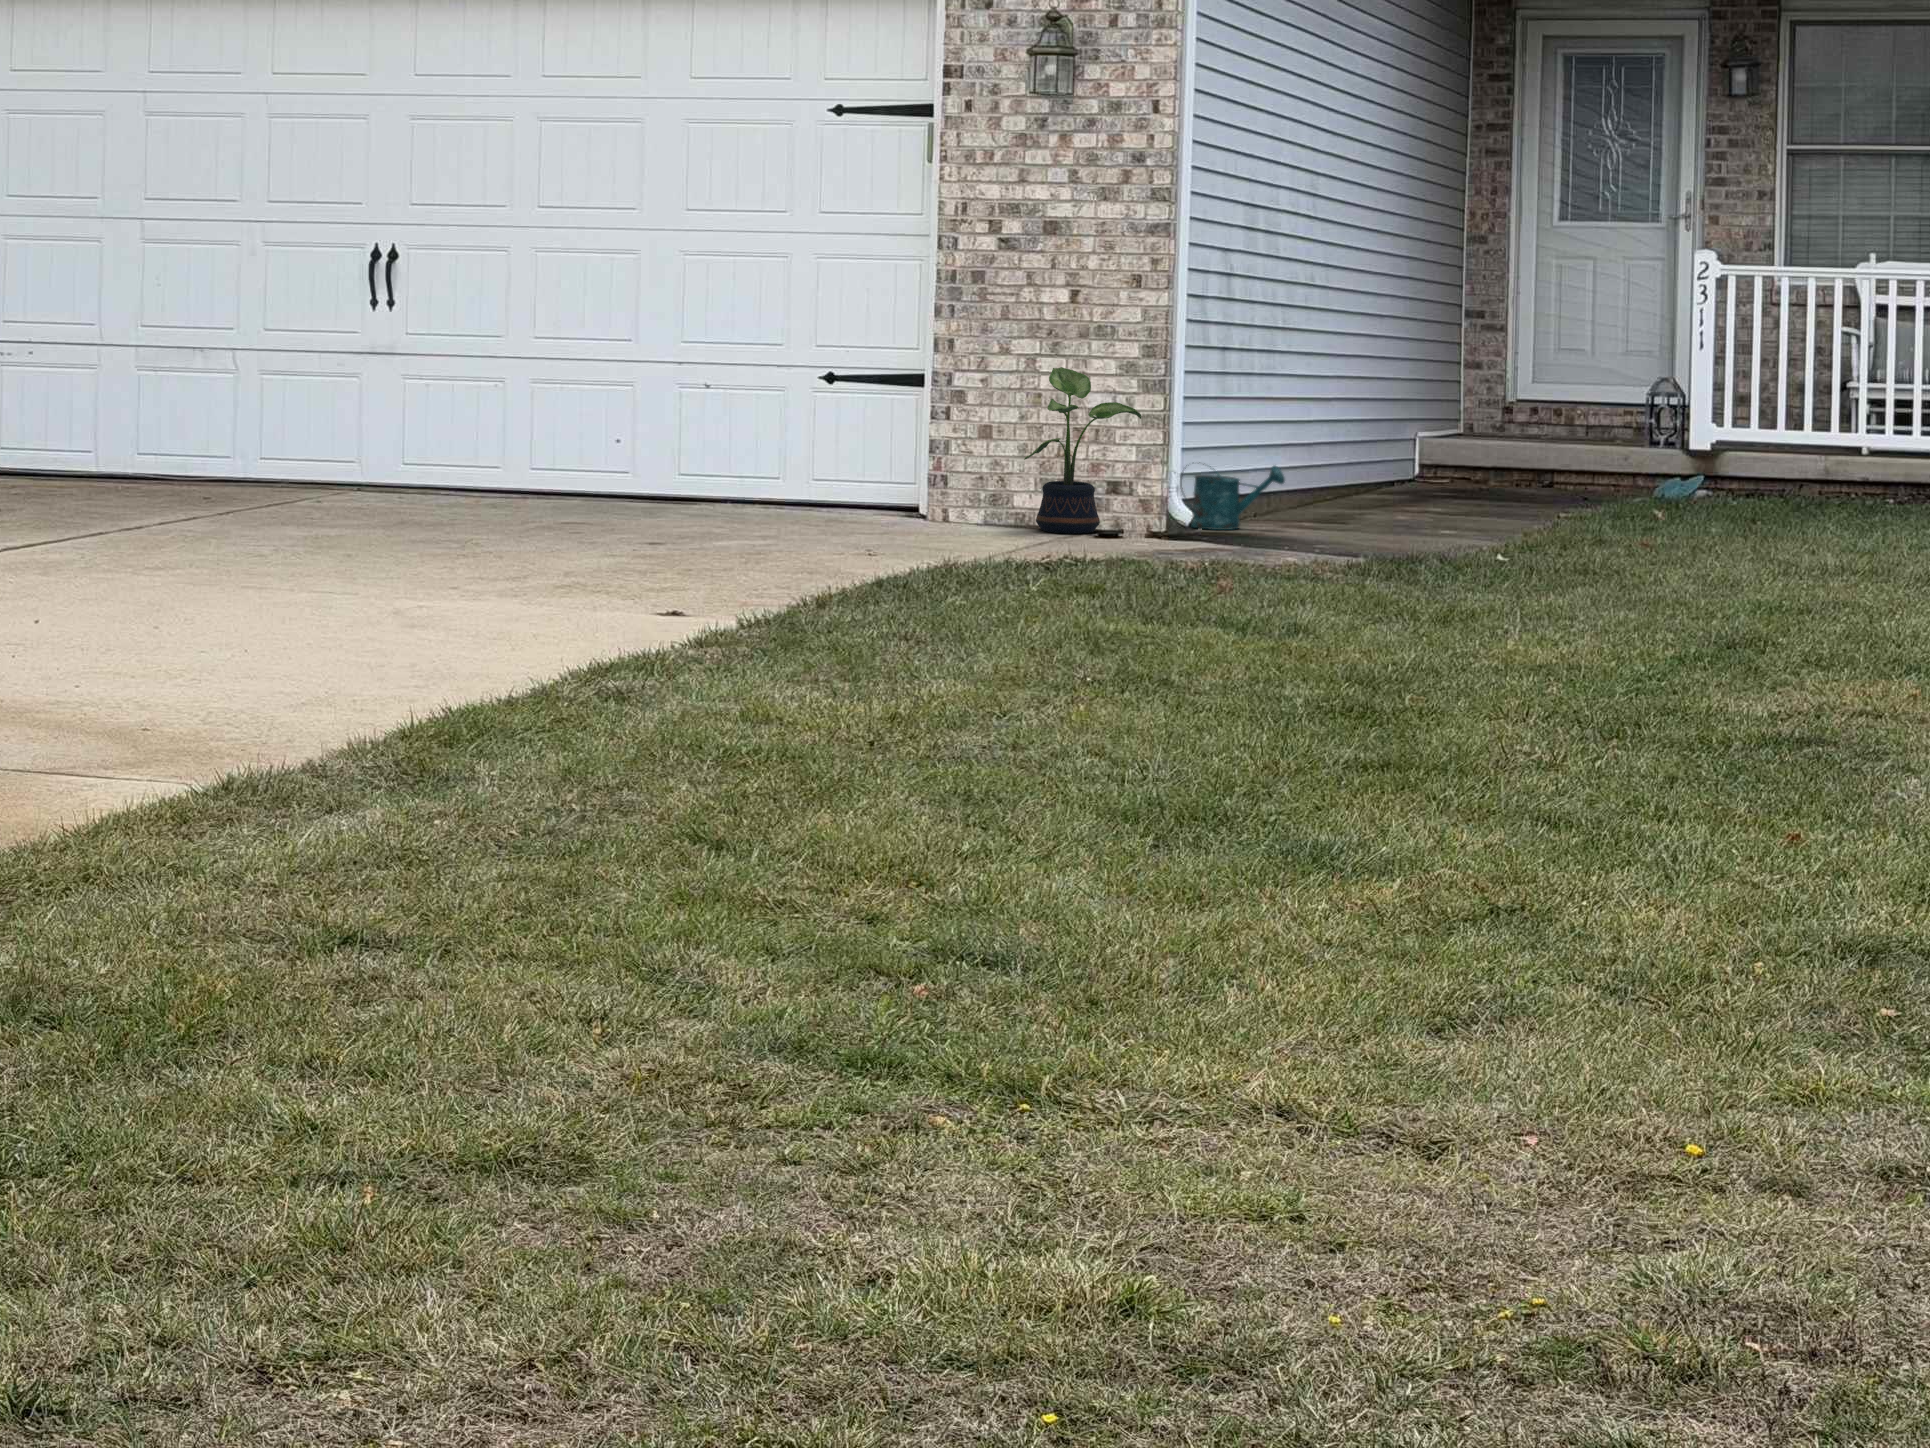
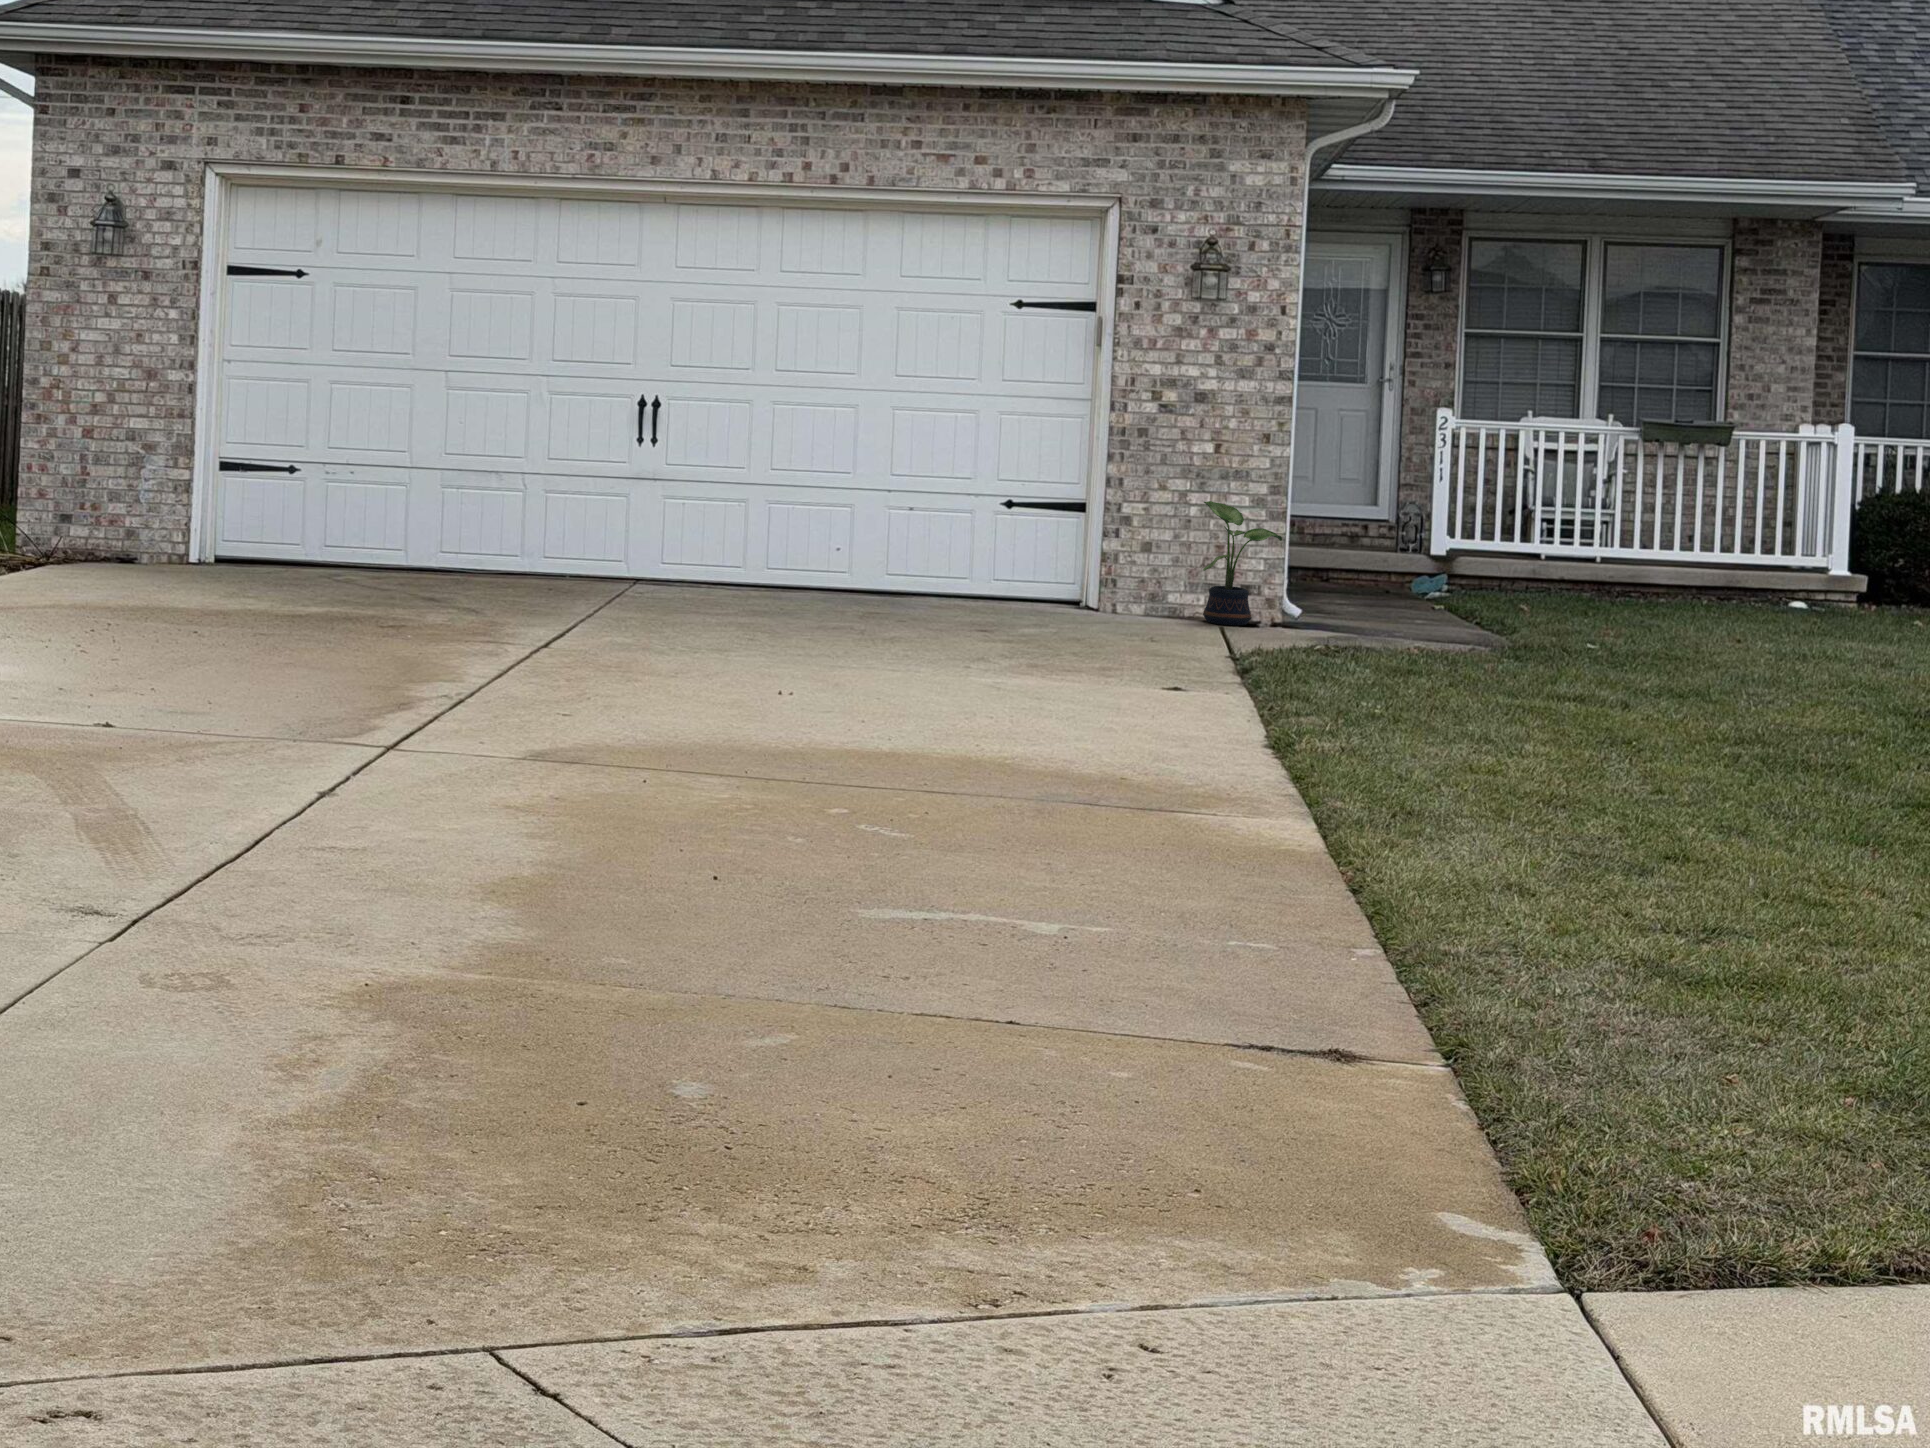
watering can: present [1180,462,1285,530] -> none [1286,571,1366,621]

